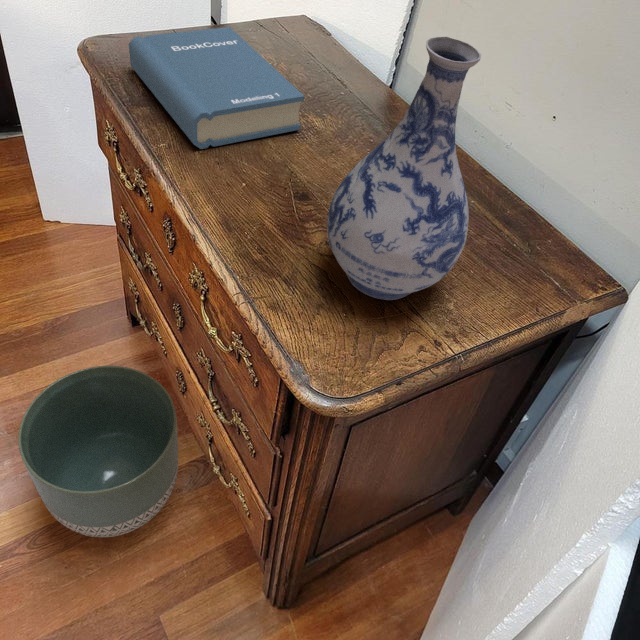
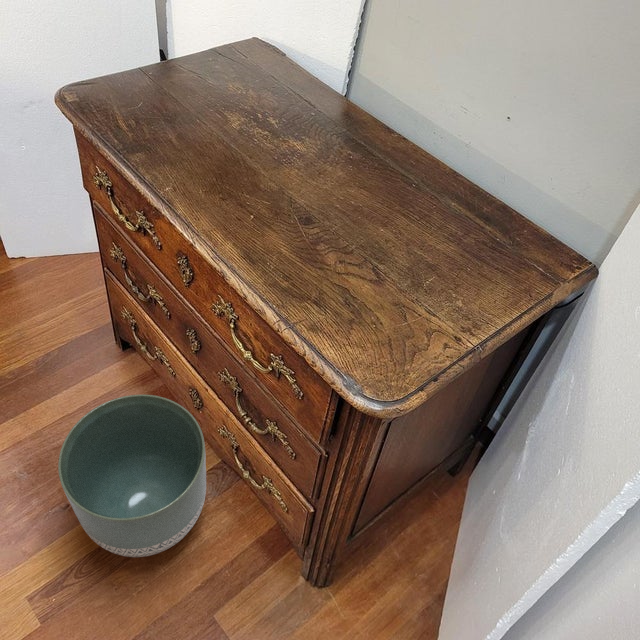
hardback book: present [129,27,304,149] -> none [112,64,290,189]
vase: present [327,37,481,300] -> none [348,88,478,307]

